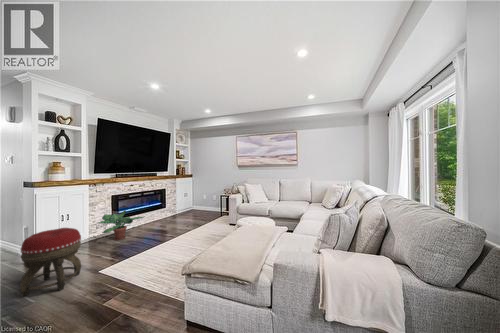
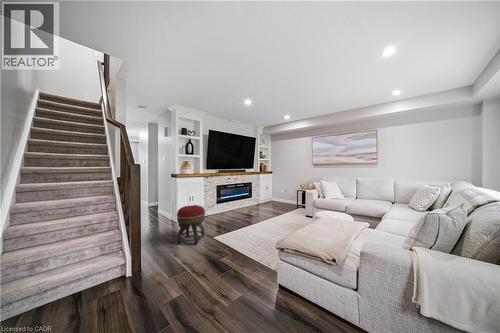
potted plant: present [98,210,144,240] -> none [210,196,240,218]

